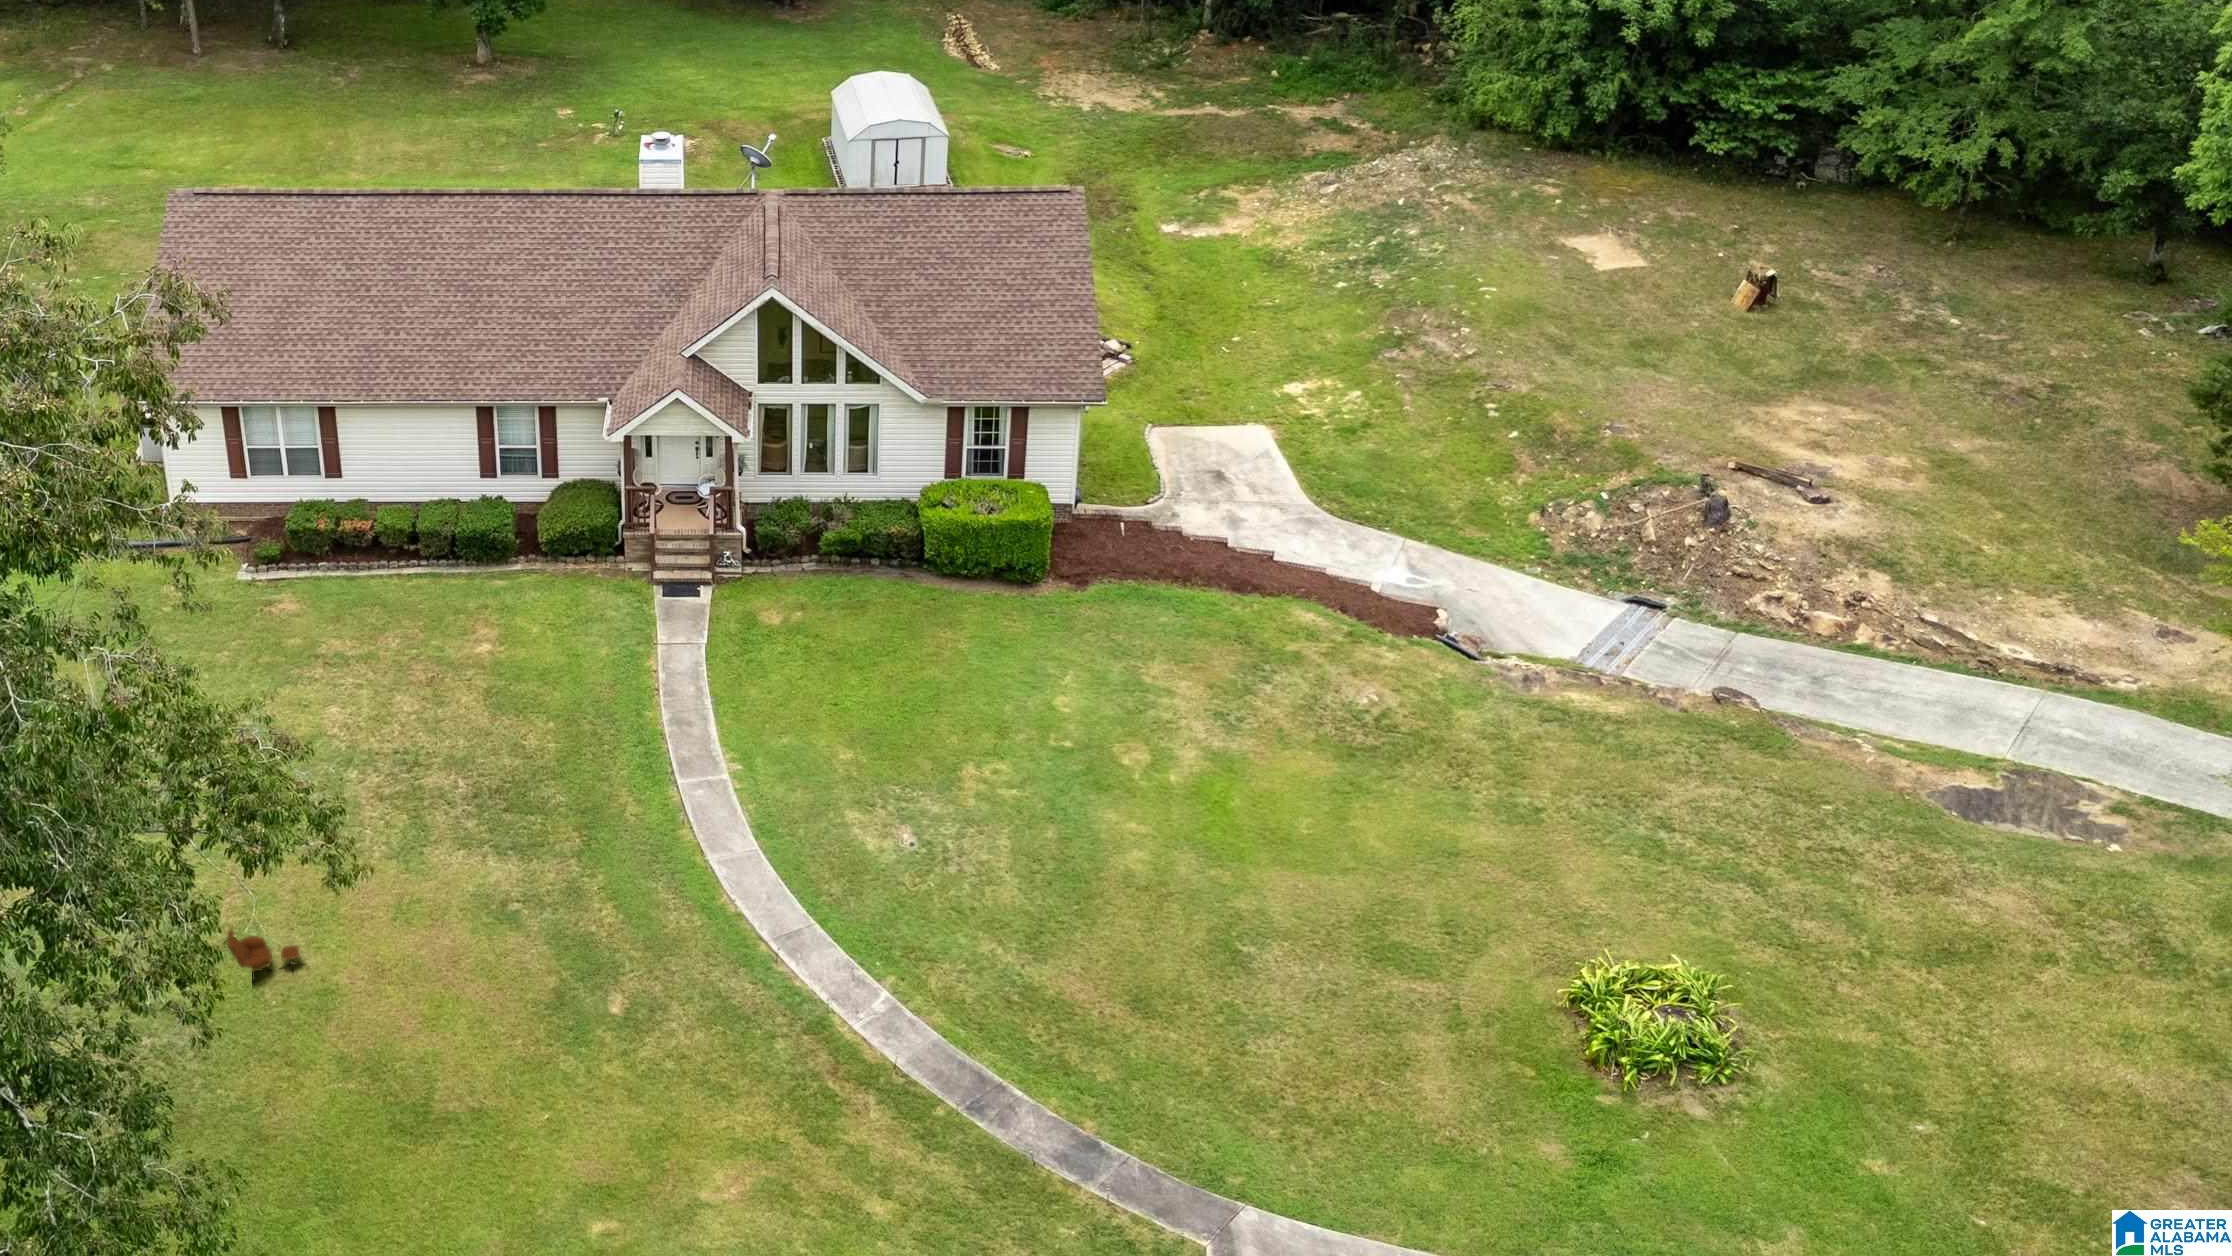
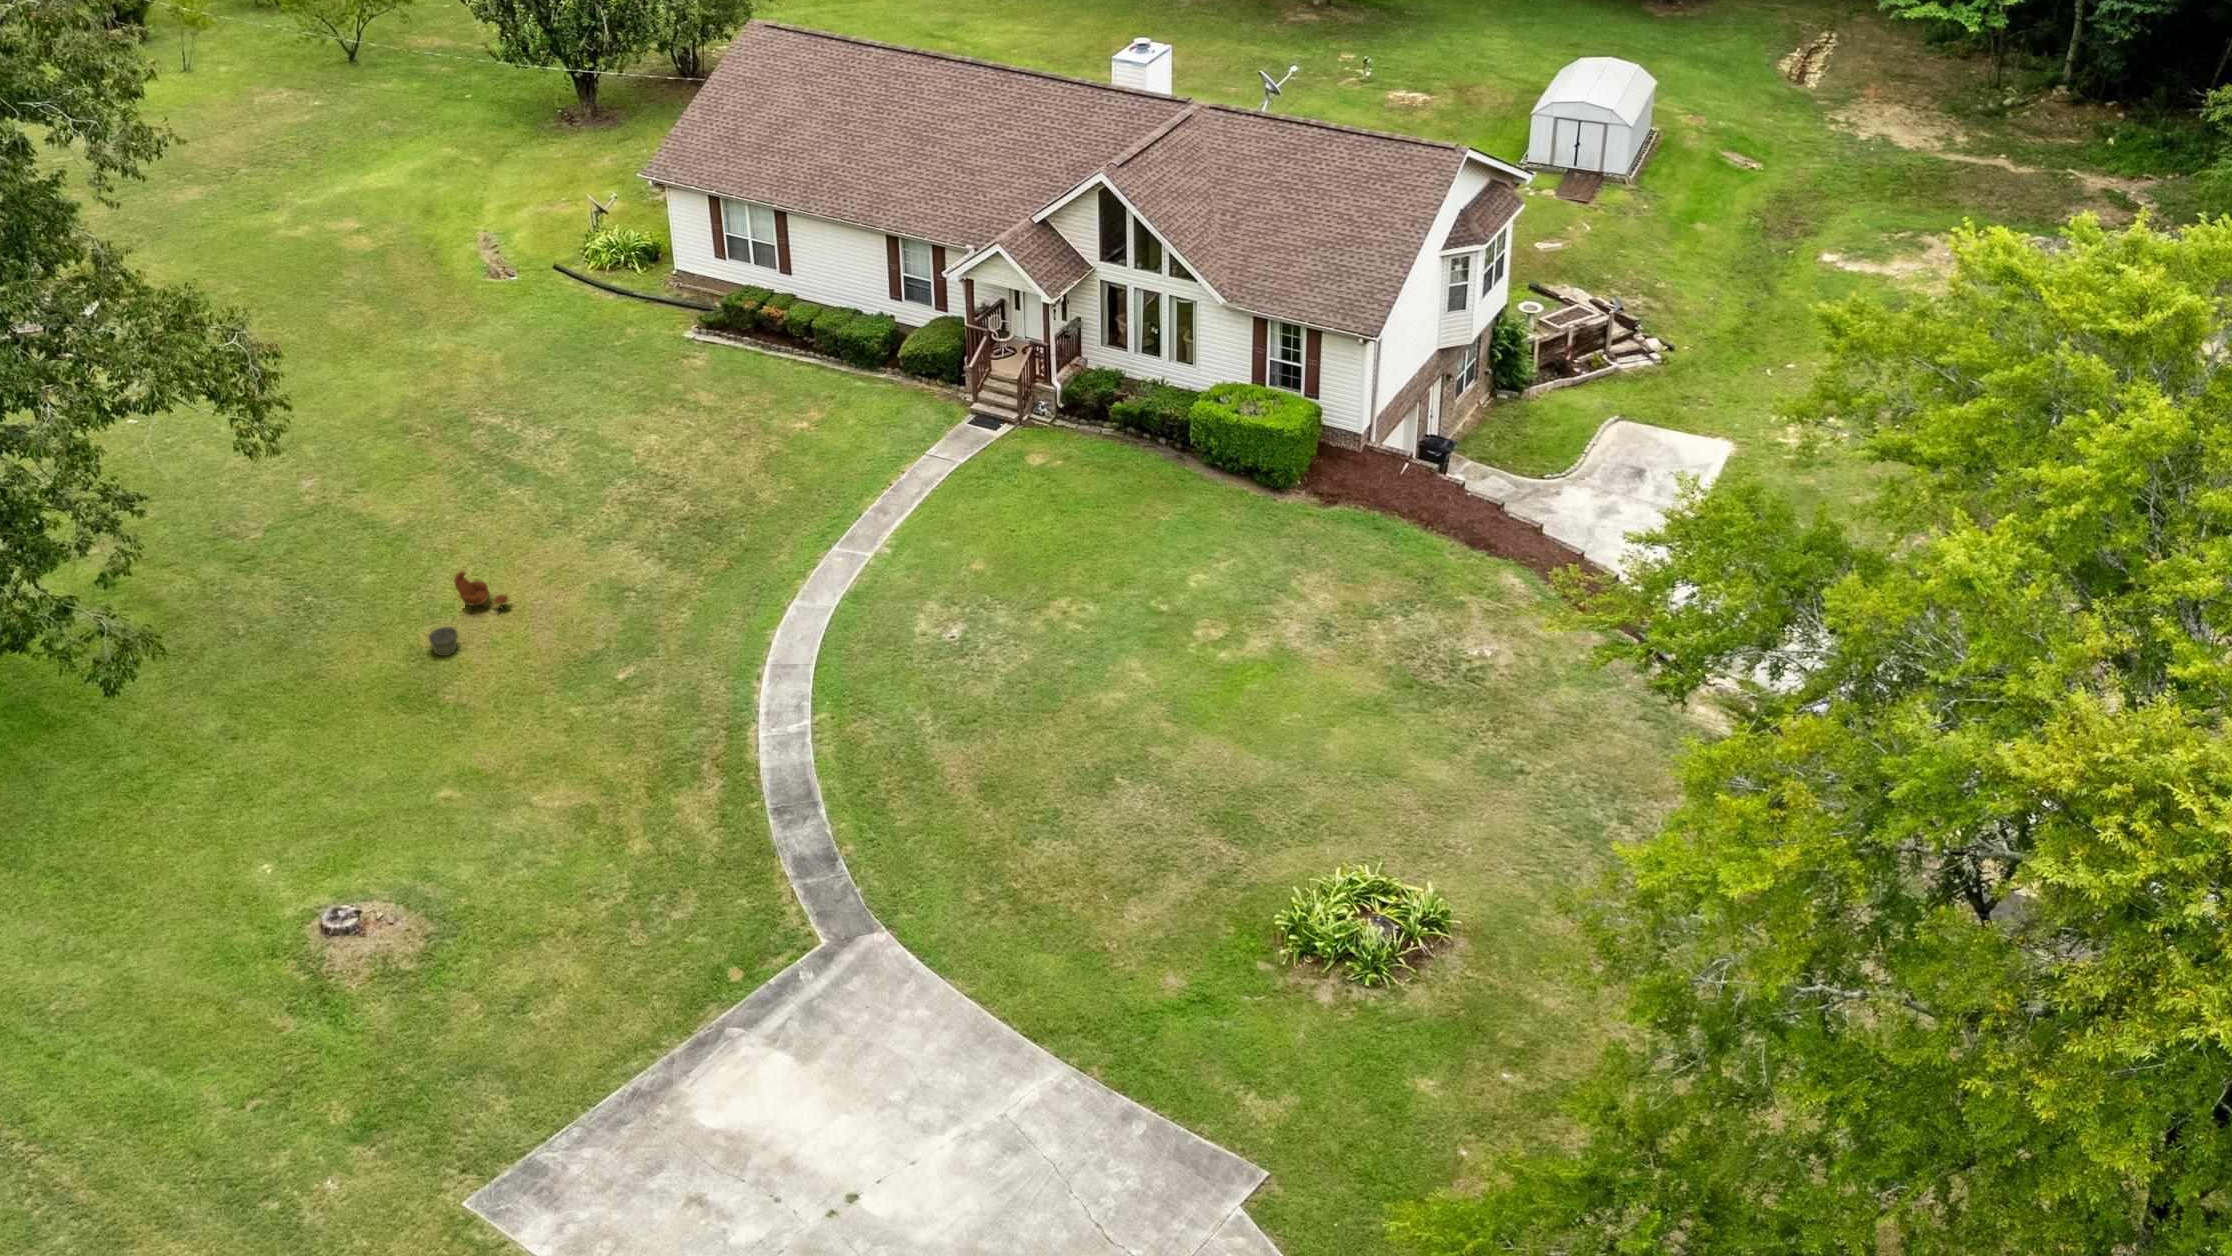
wooden bucket: none [236,1007,276,1051] -> present [428,627,458,656]

